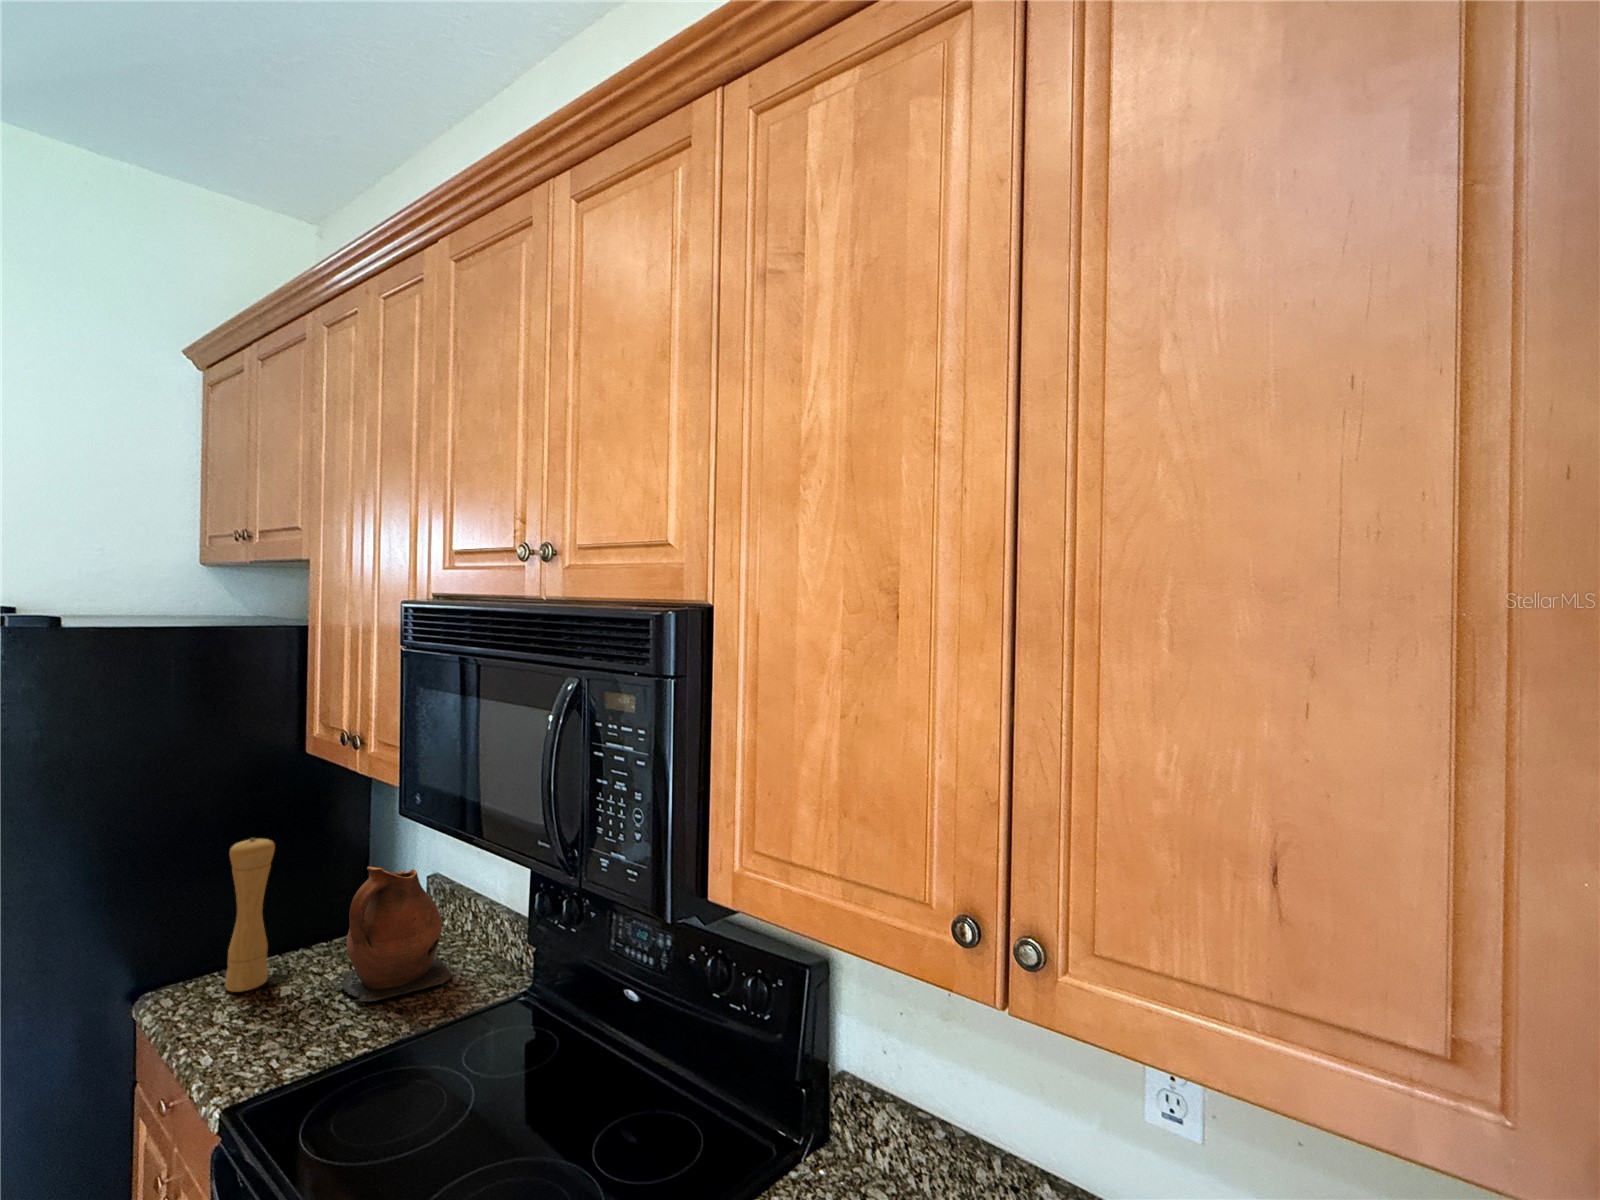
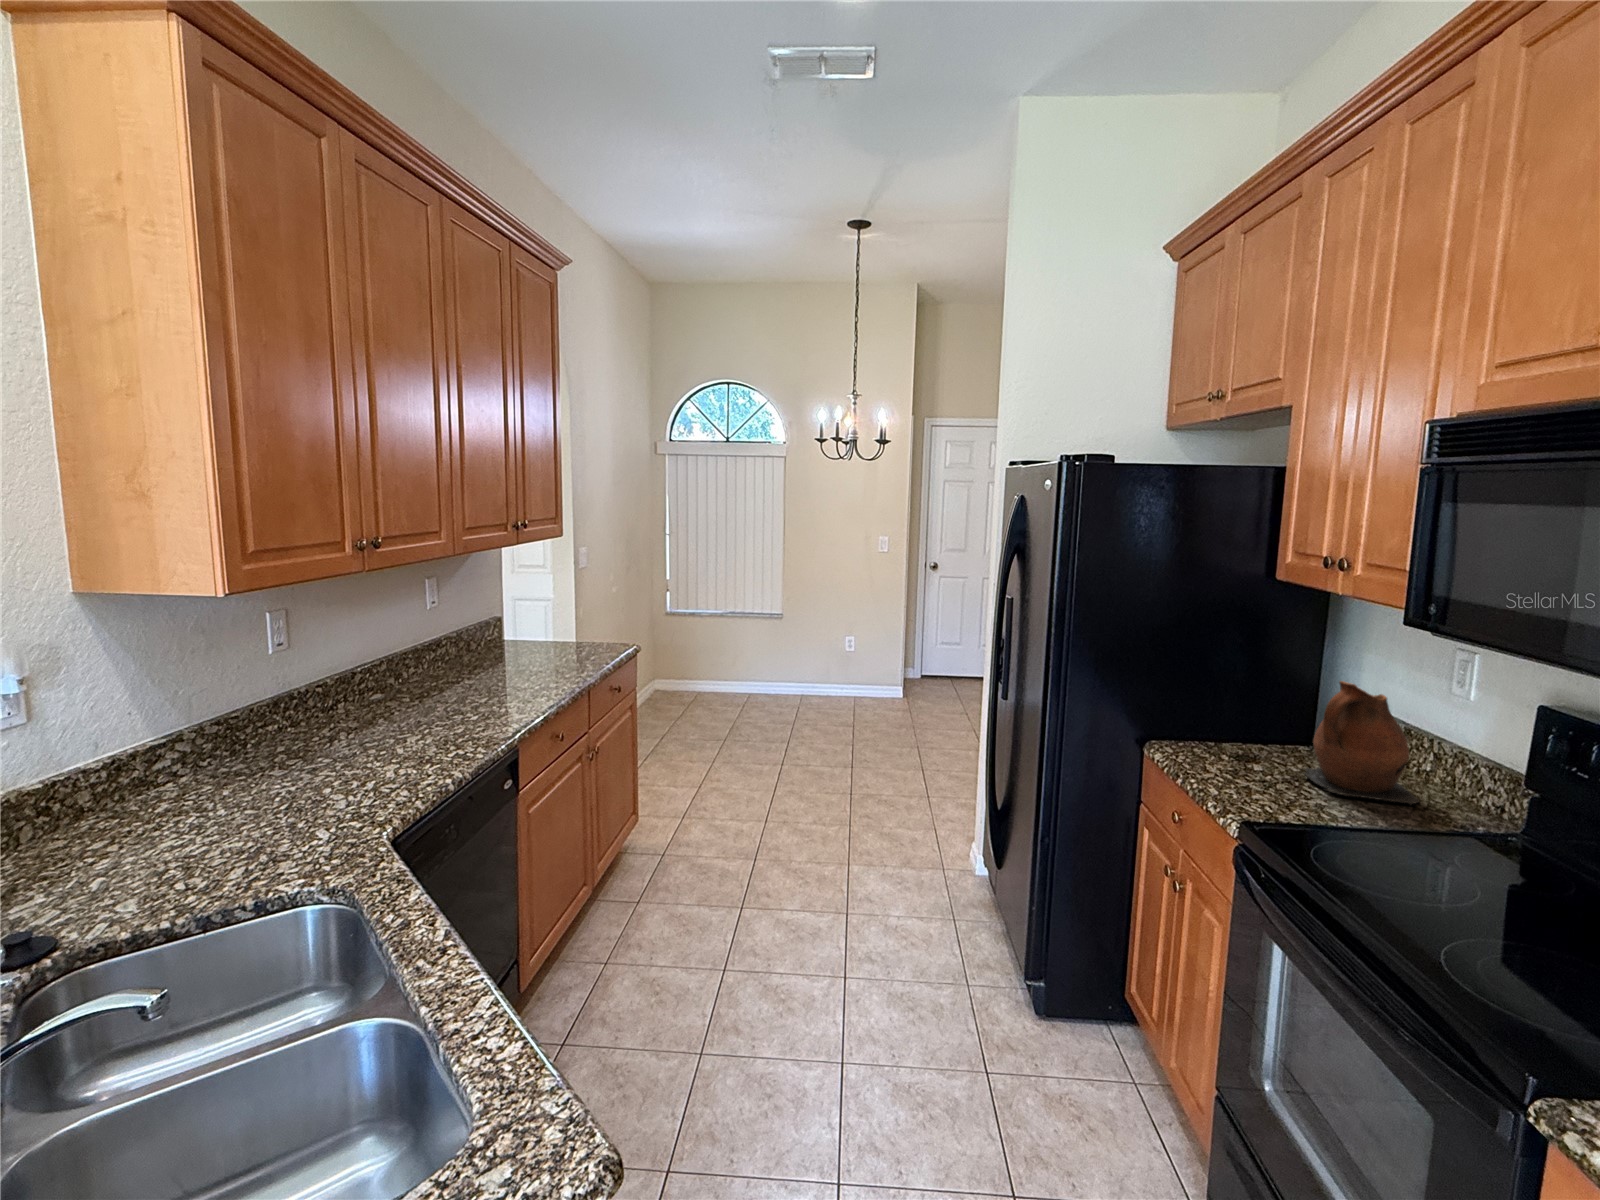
pepper mill: present [225,838,275,992] -> none [1208,640,1251,756]

